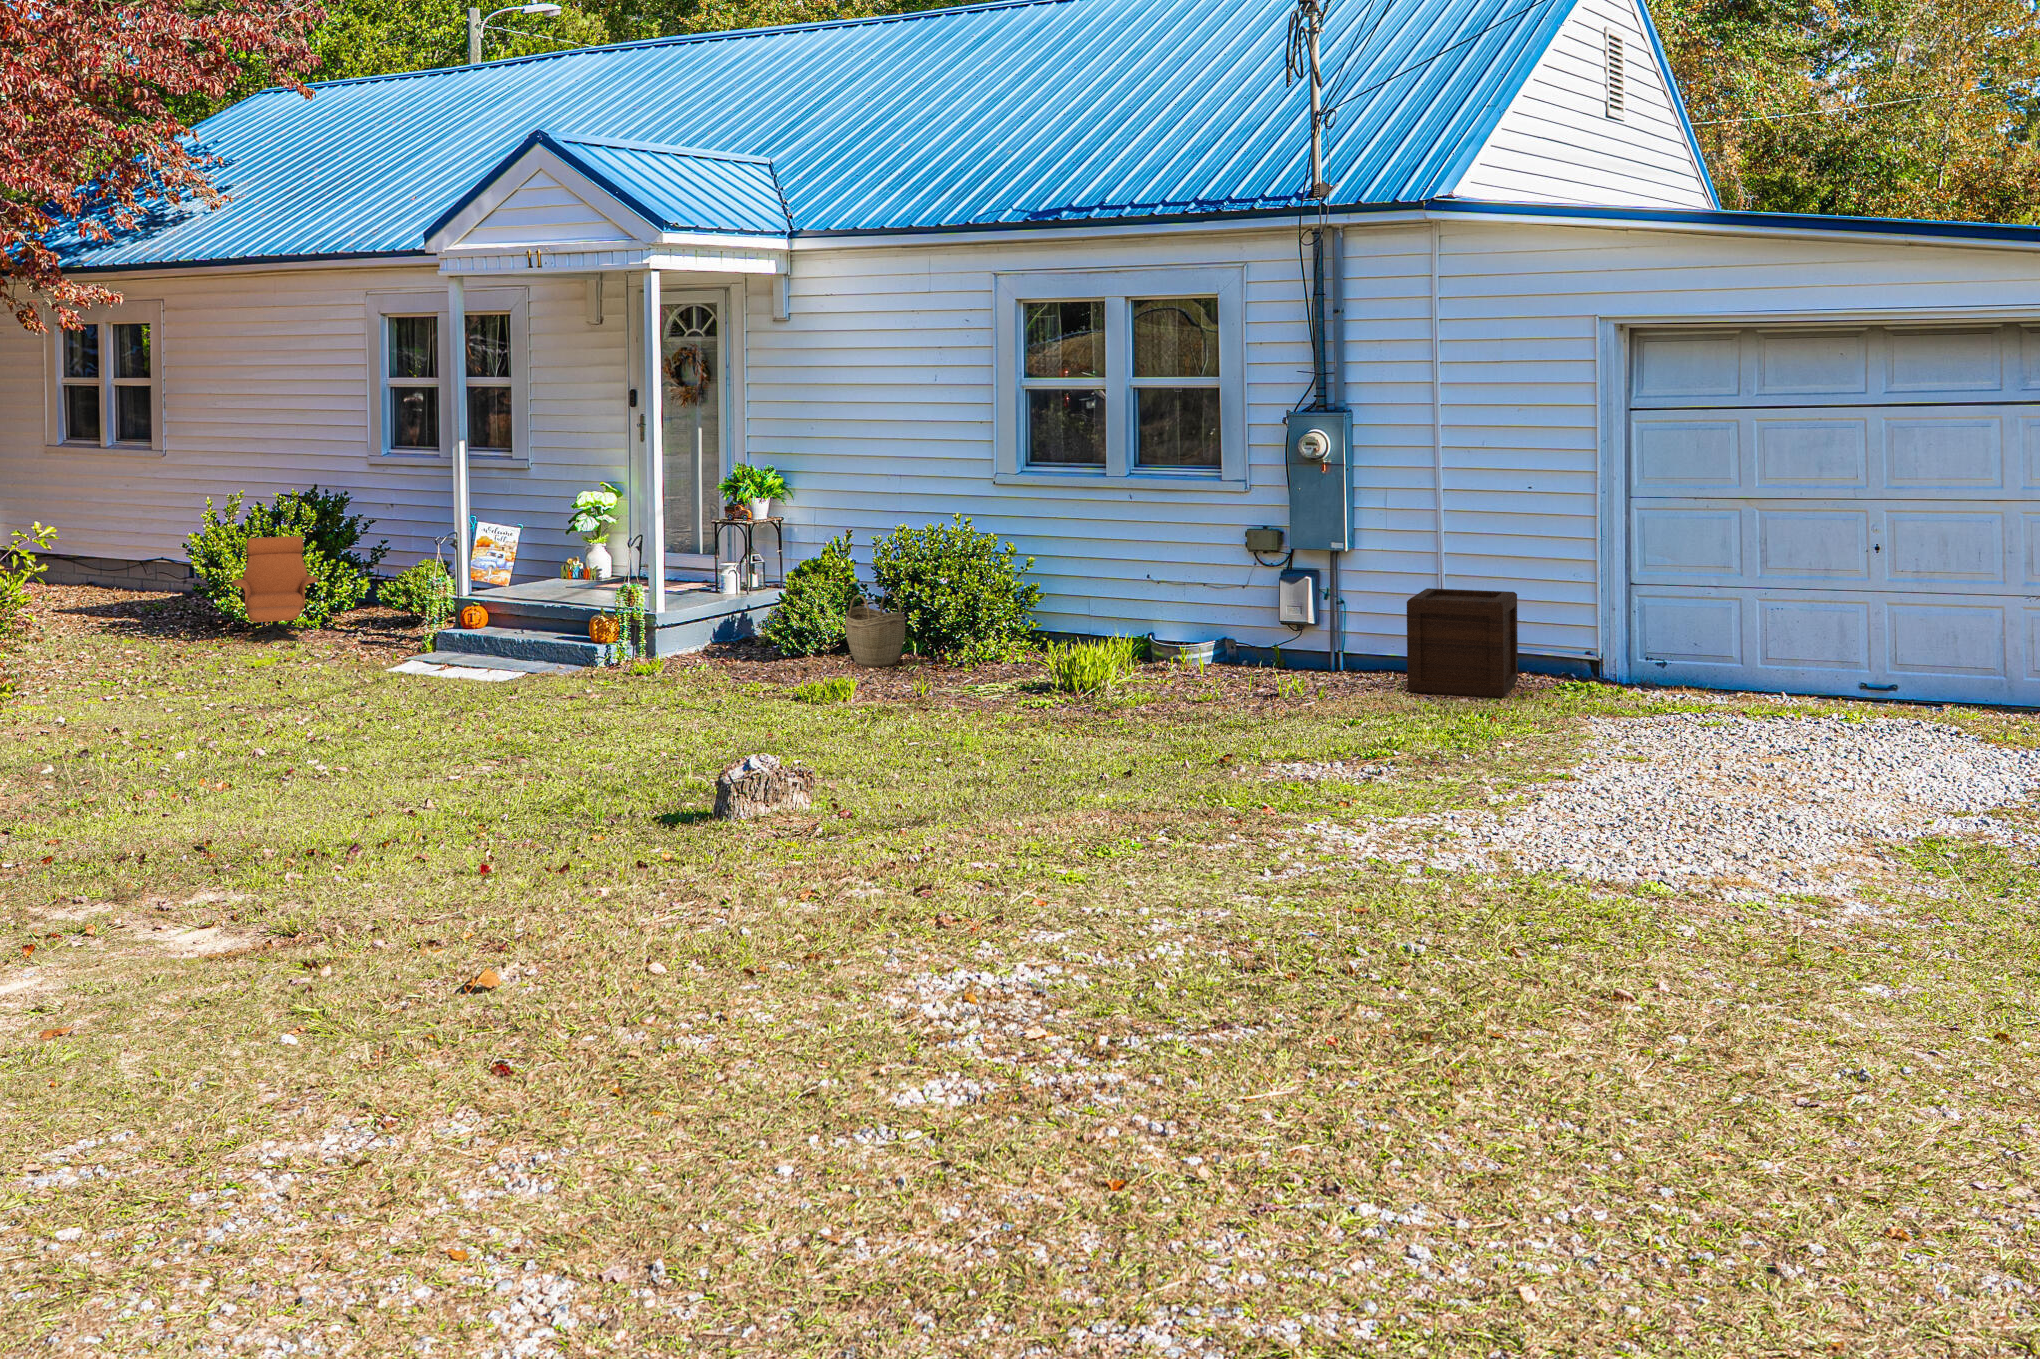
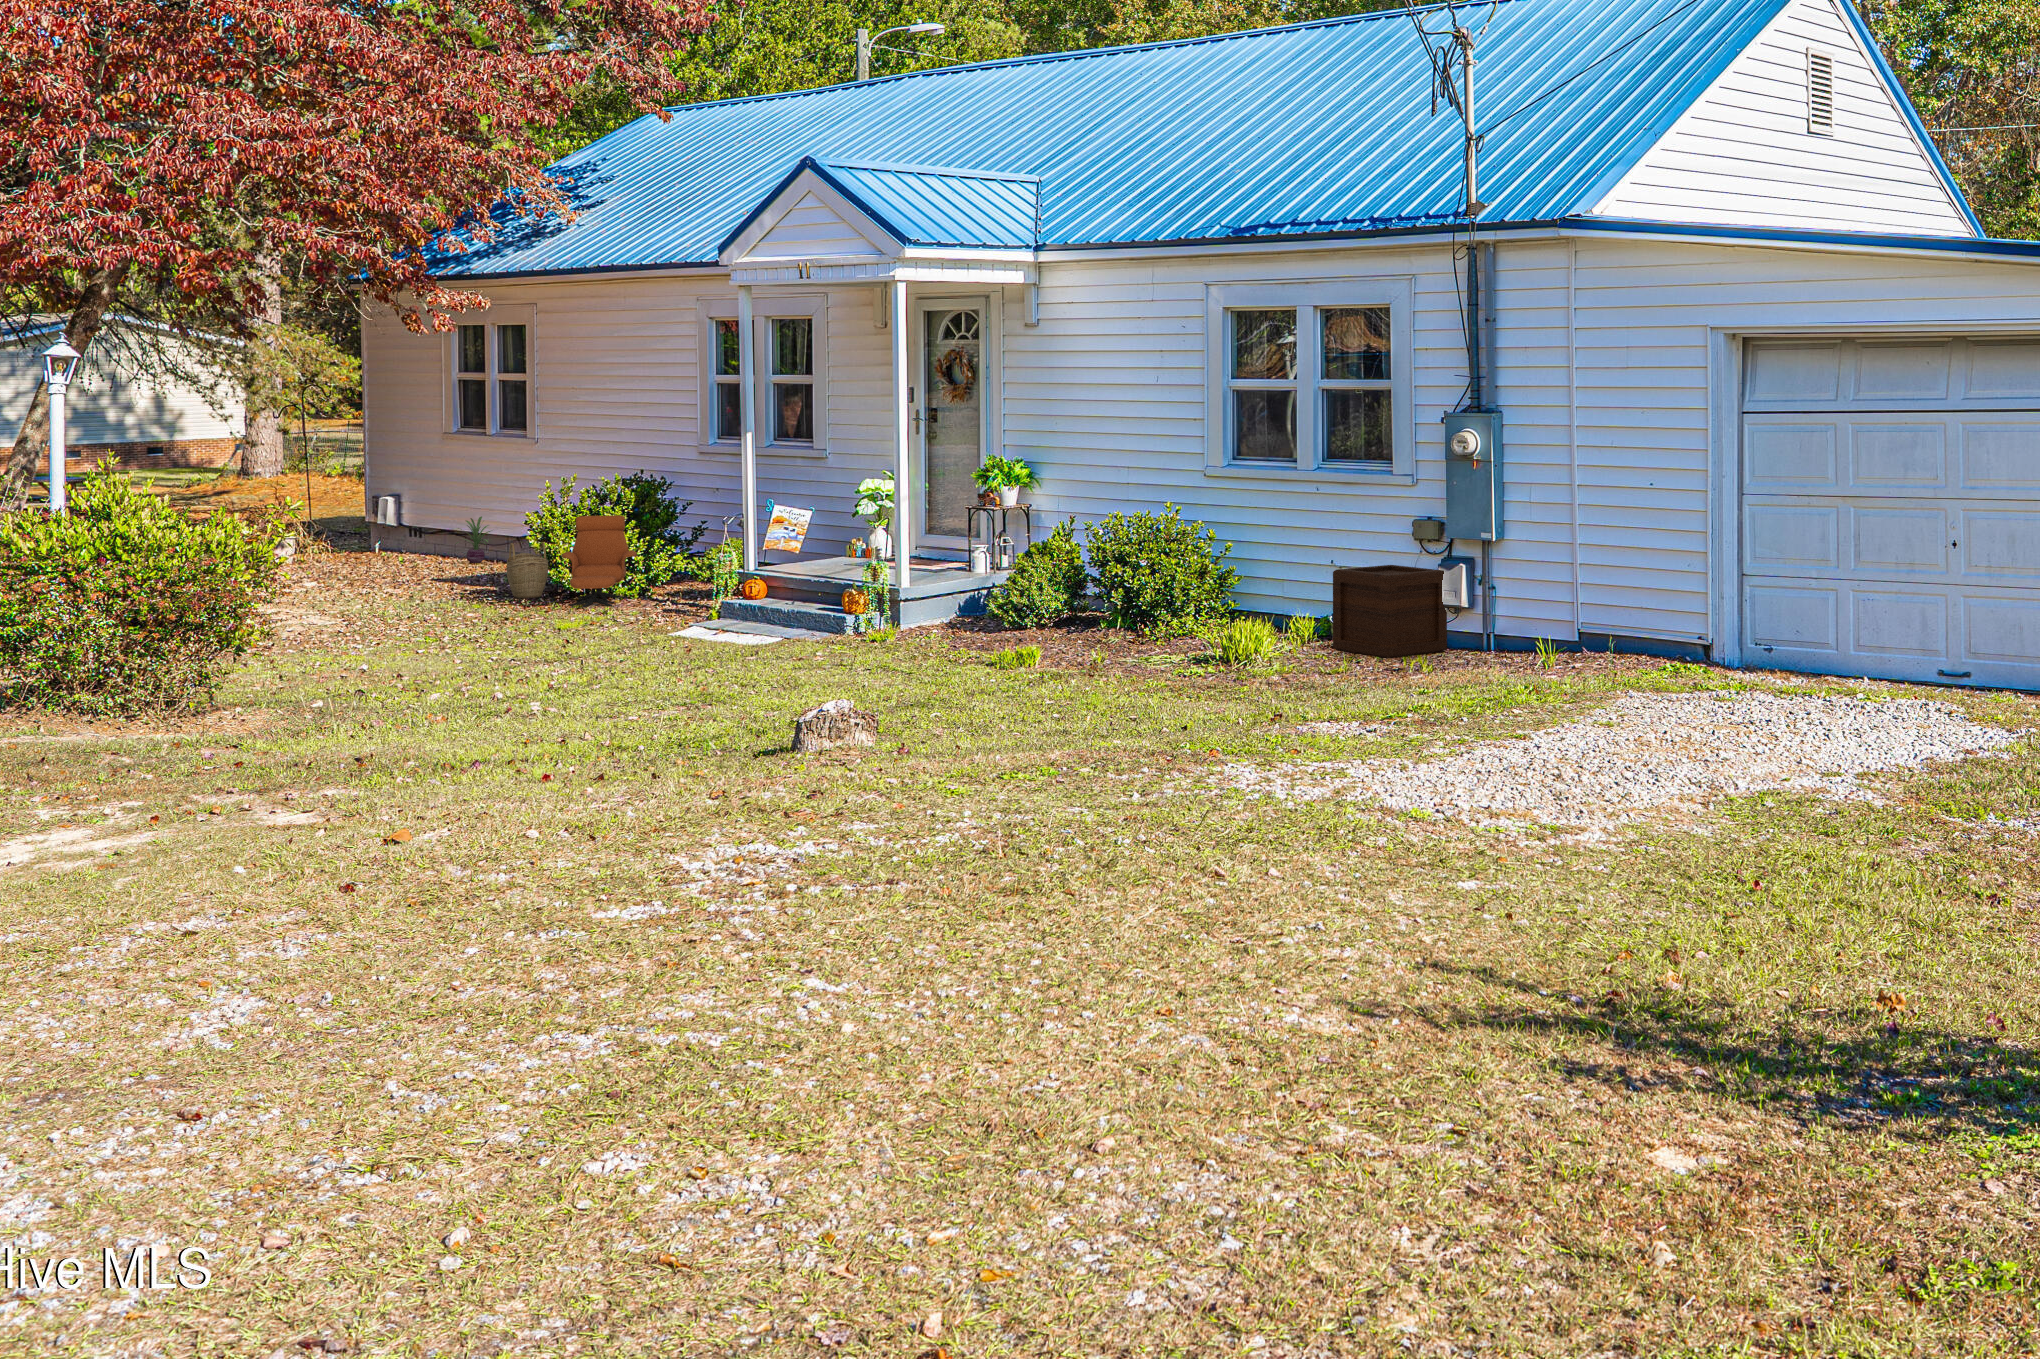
decorative plant: none [62,536,126,589] -> present [456,516,490,563]
wooden crate: present [1407,588,1518,698] -> present [1333,565,1447,658]
woven basket: present [846,591,905,667] -> present [507,542,548,598]

